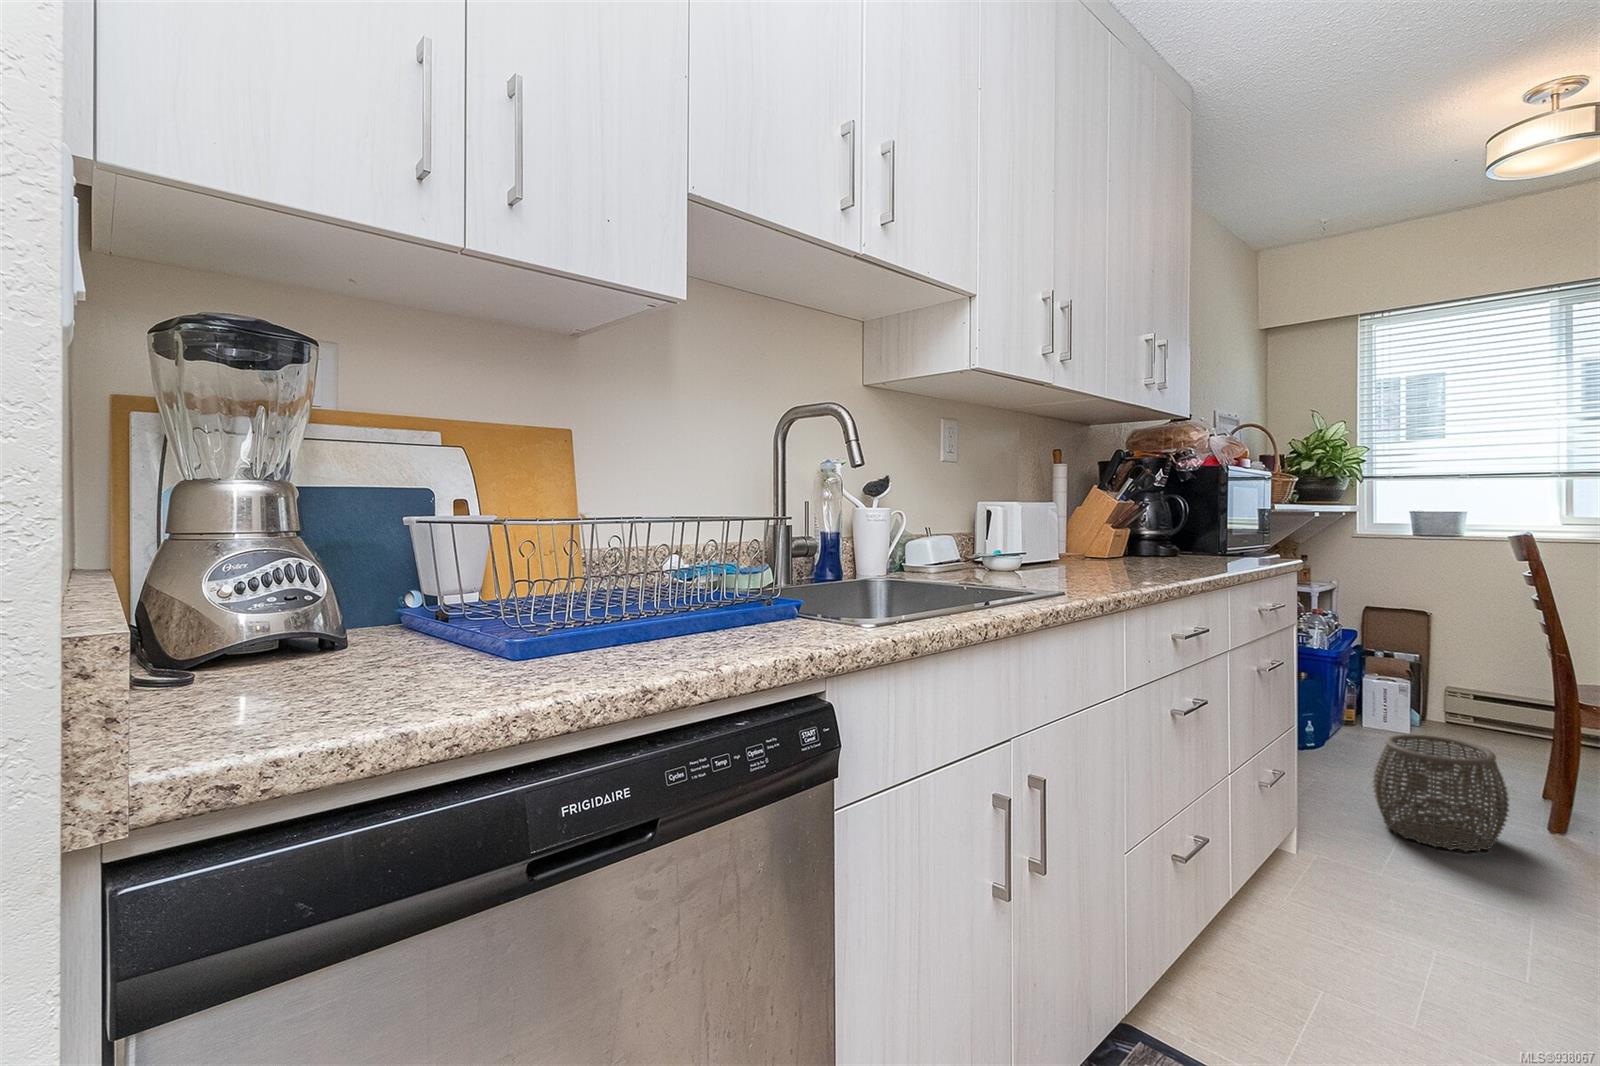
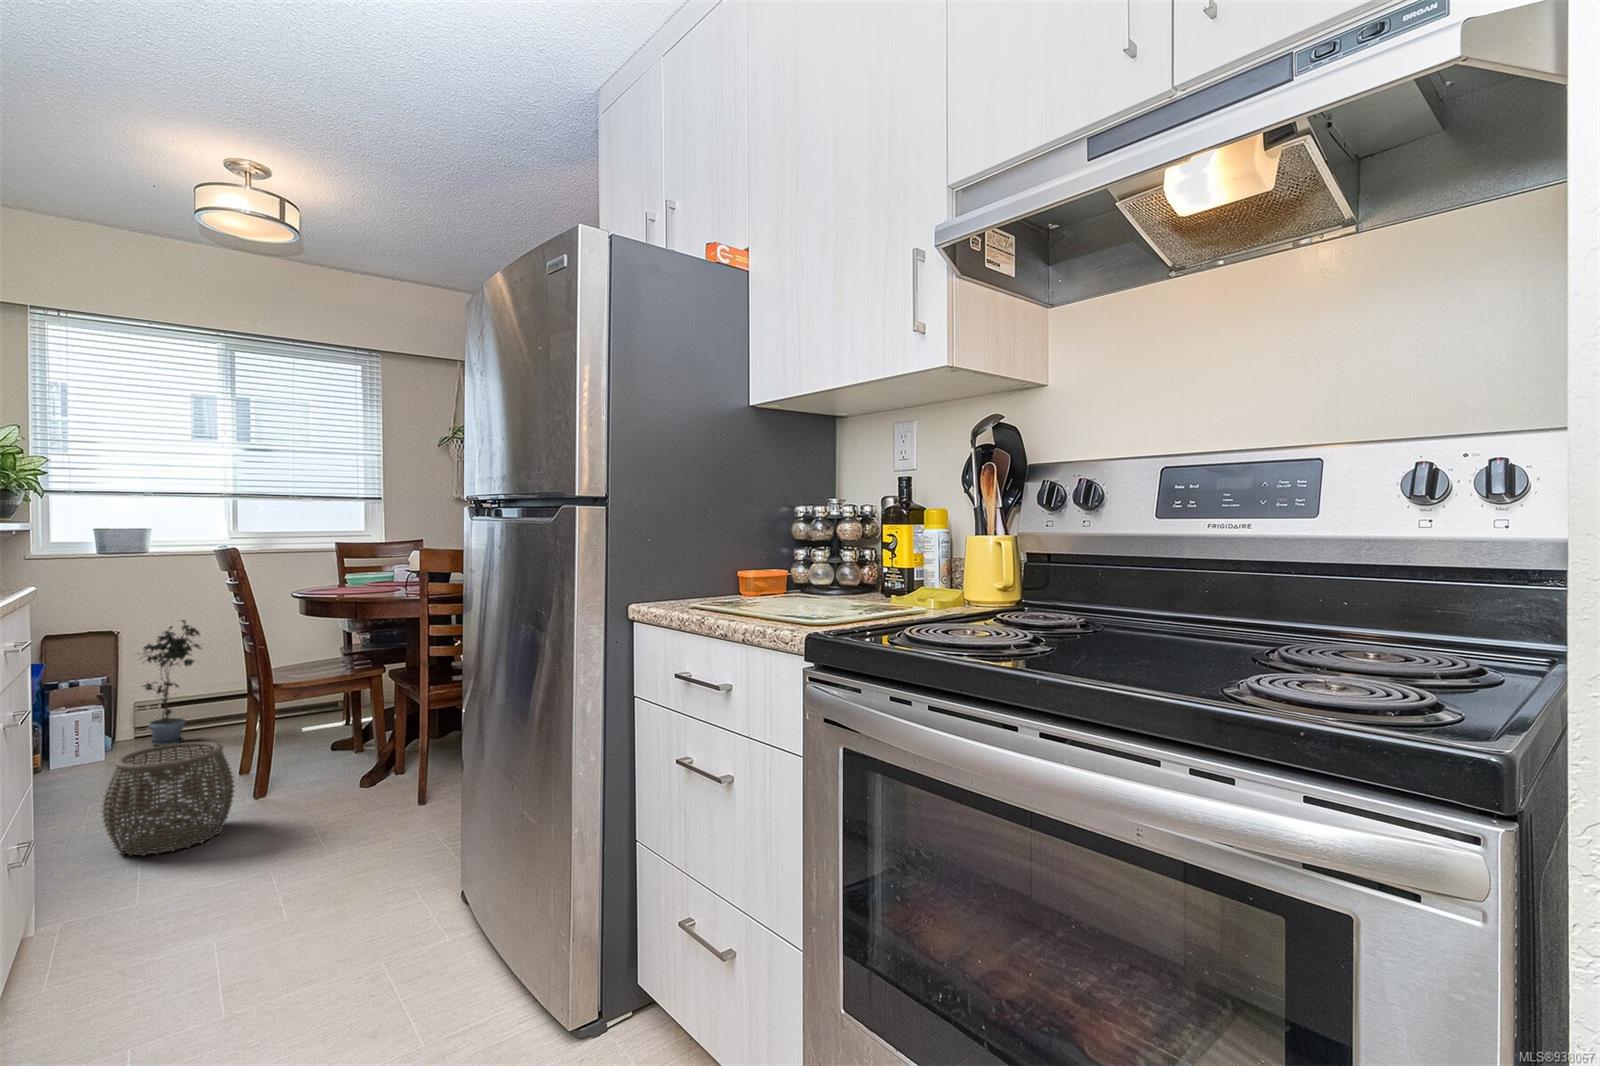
potted plant: none [1441,609,1517,739] -> present [143,620,201,746]

